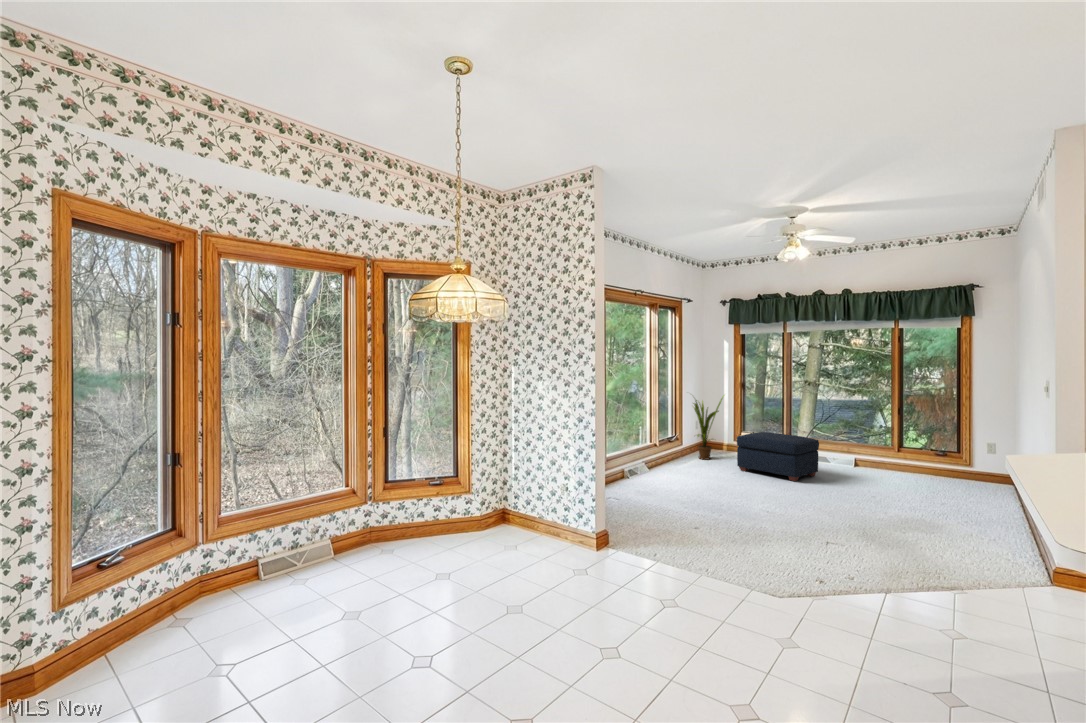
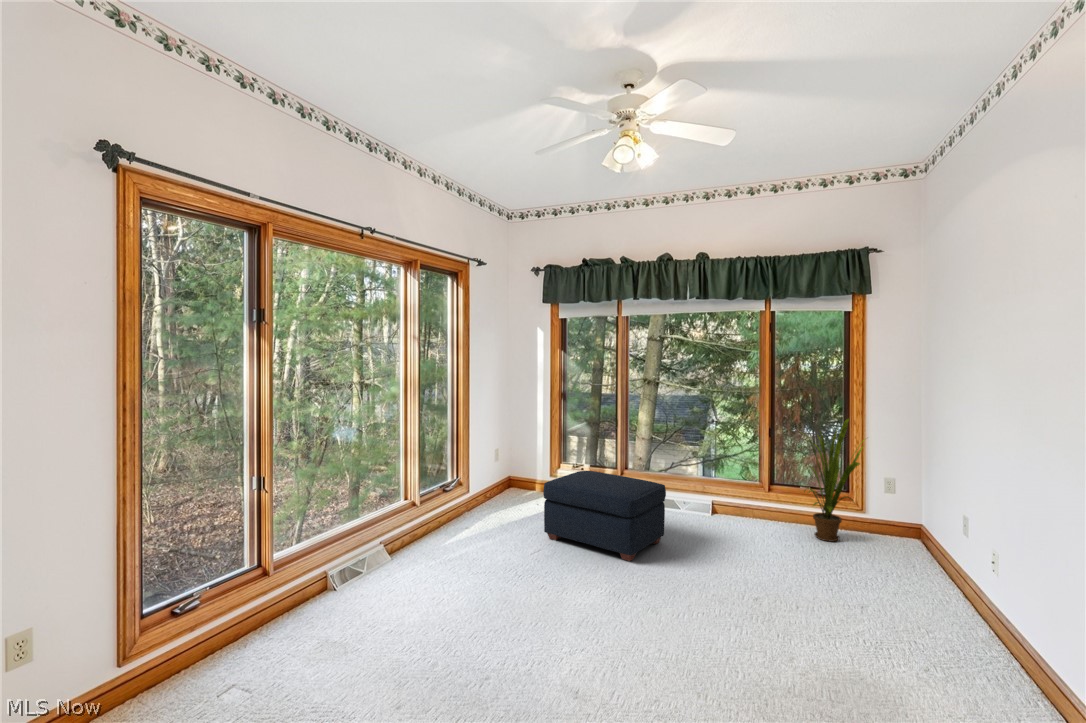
house plant: present [693,397,723,460] -> present [808,418,862,542]

